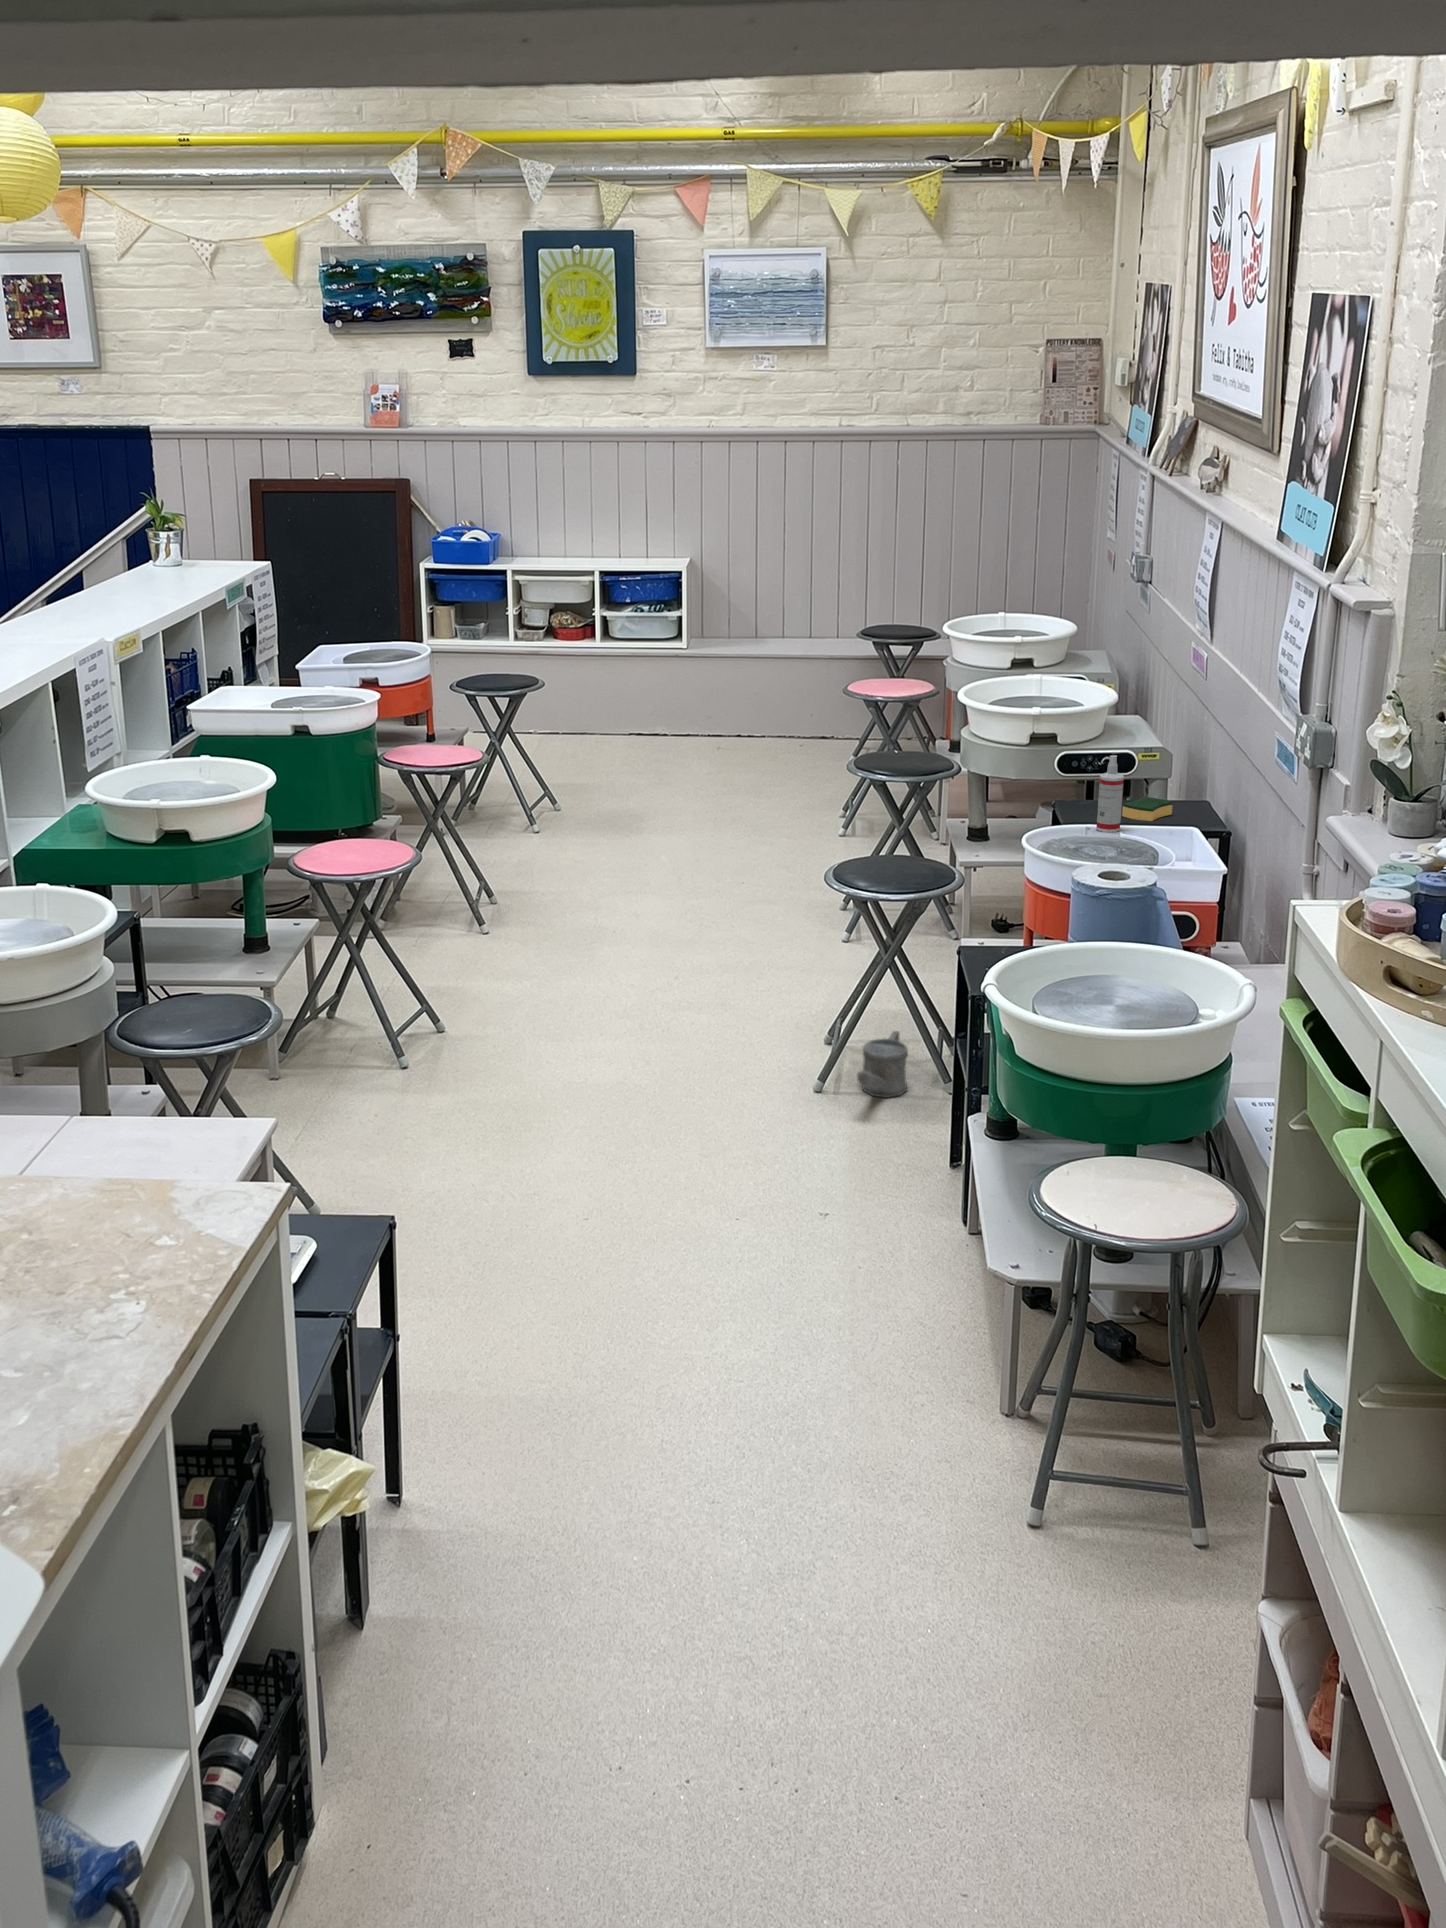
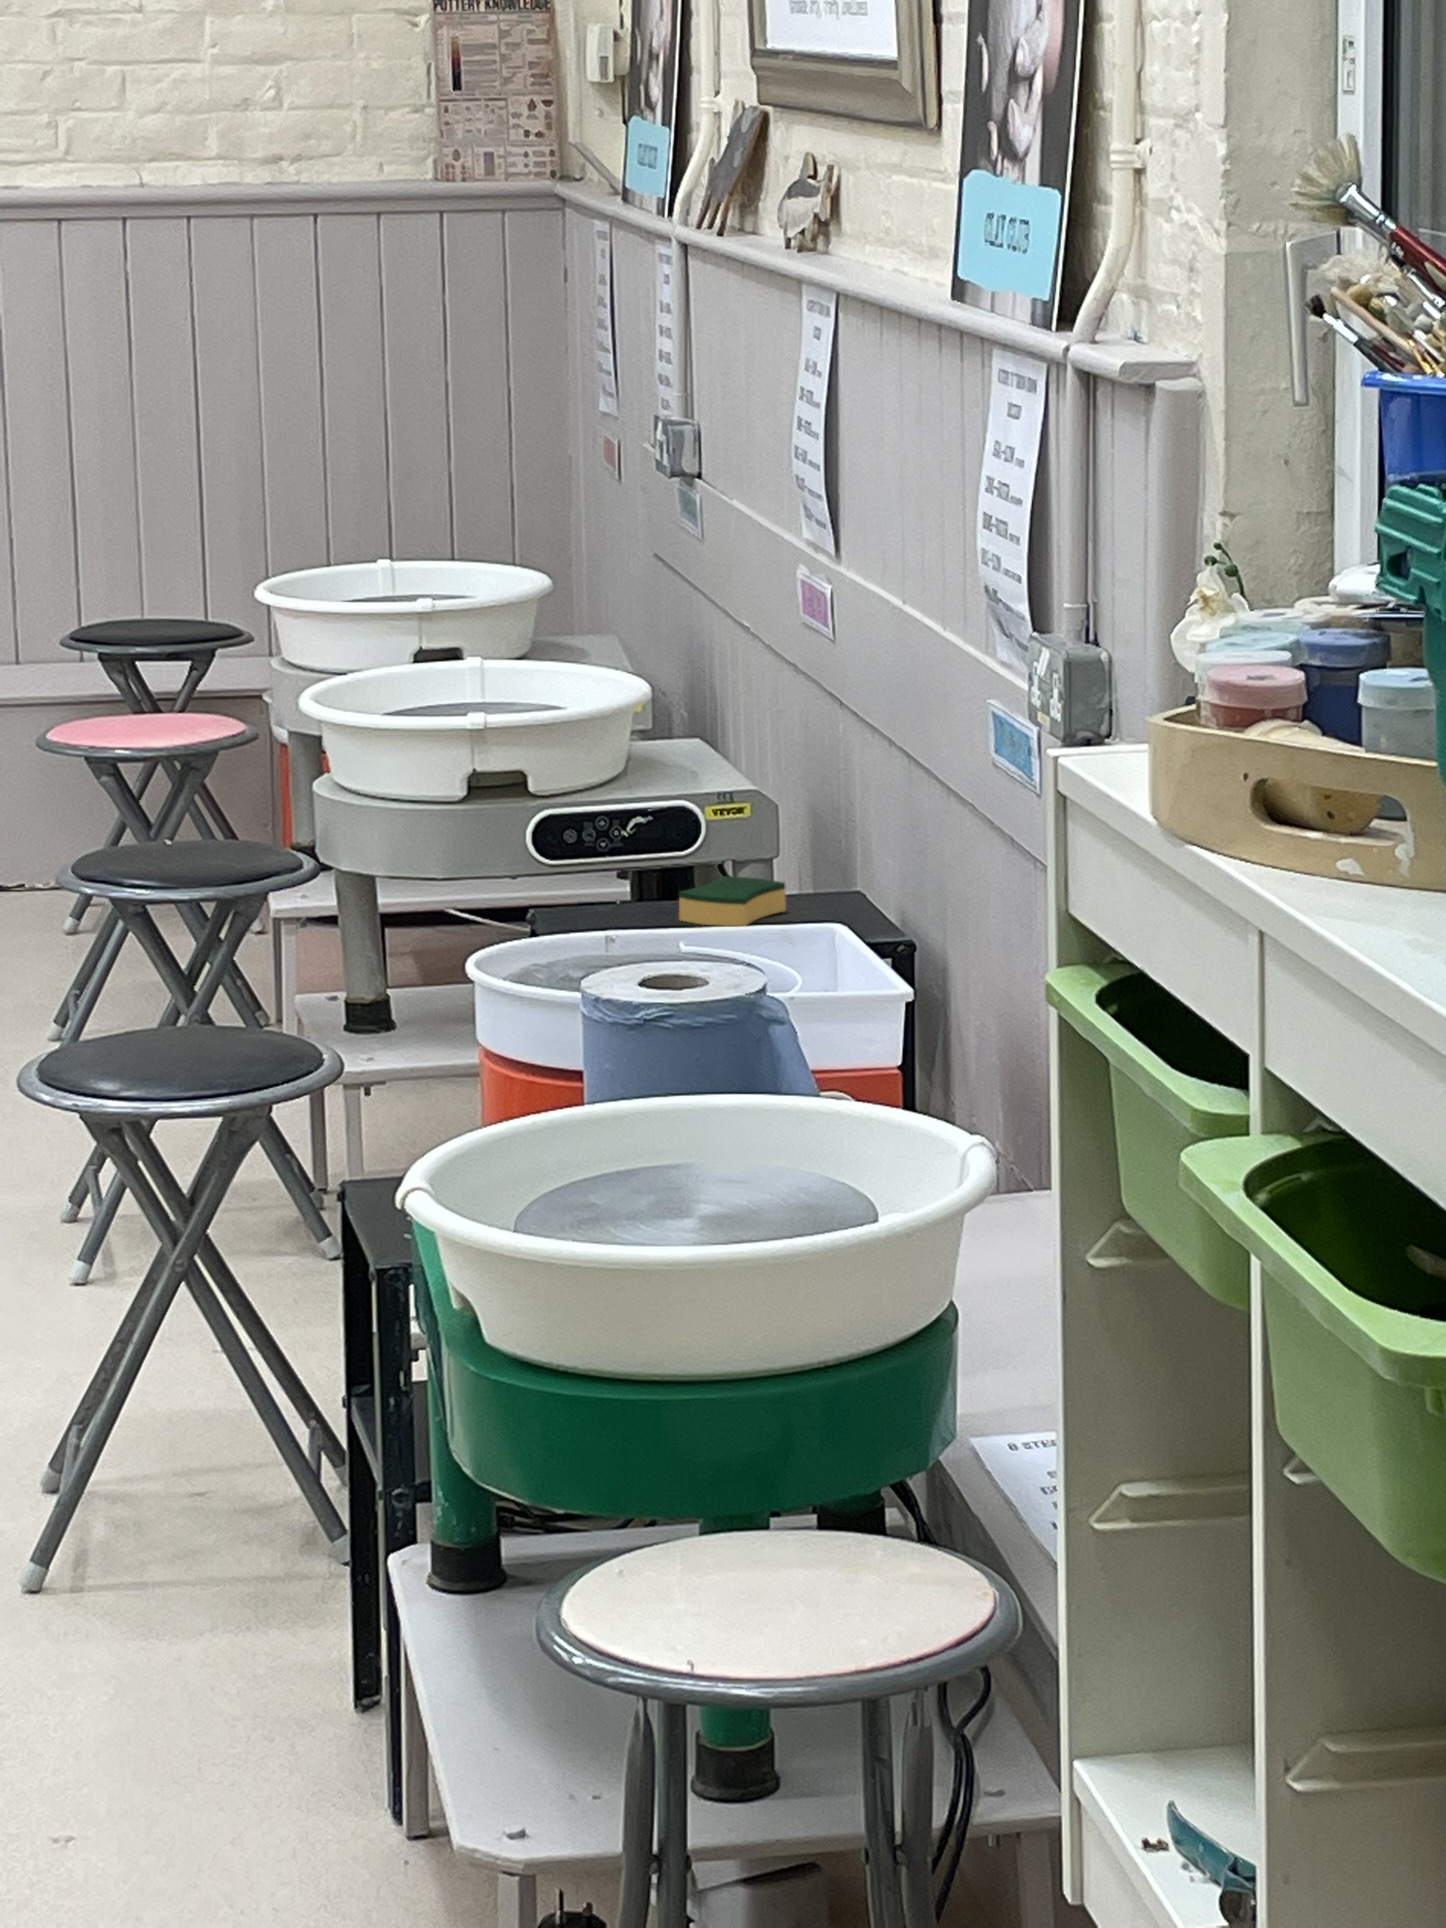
spray bottle: present [1096,756,1124,832] -> none [622,776,677,953]
watering can: present [857,1031,908,1098] -> none [101,1477,237,1648]

